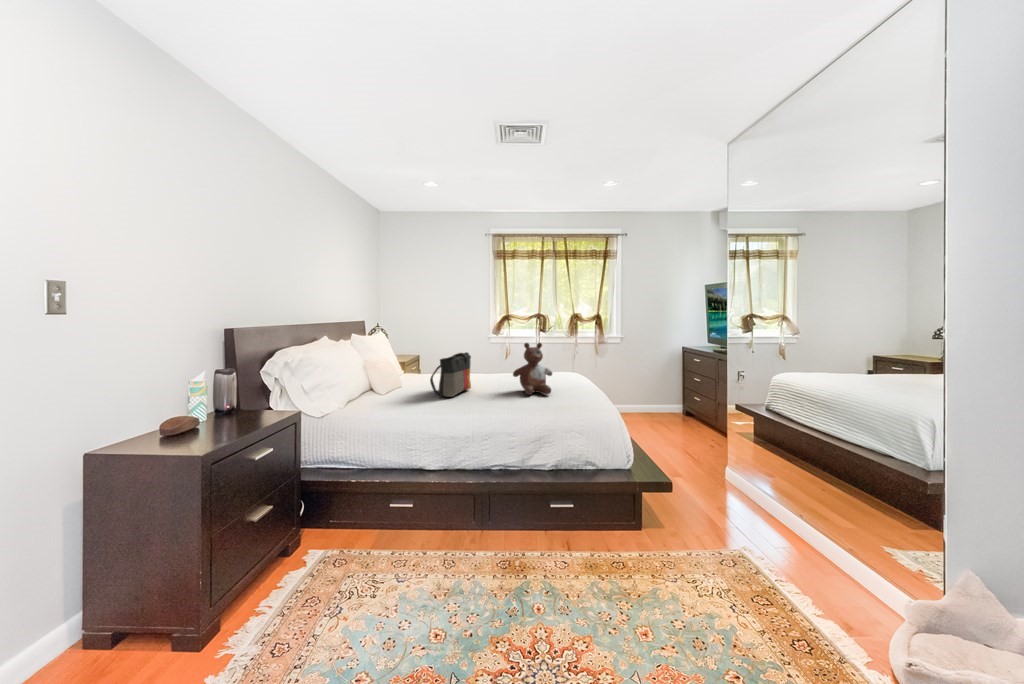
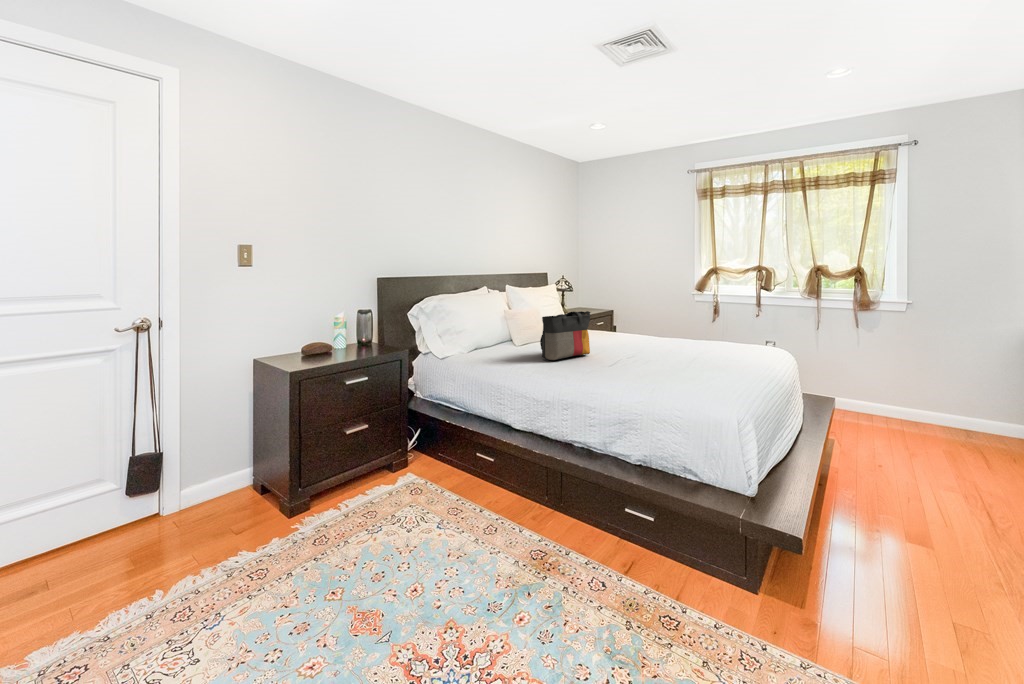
stuffed bear: present [513,343,552,395] -> none [638,301,693,369]

